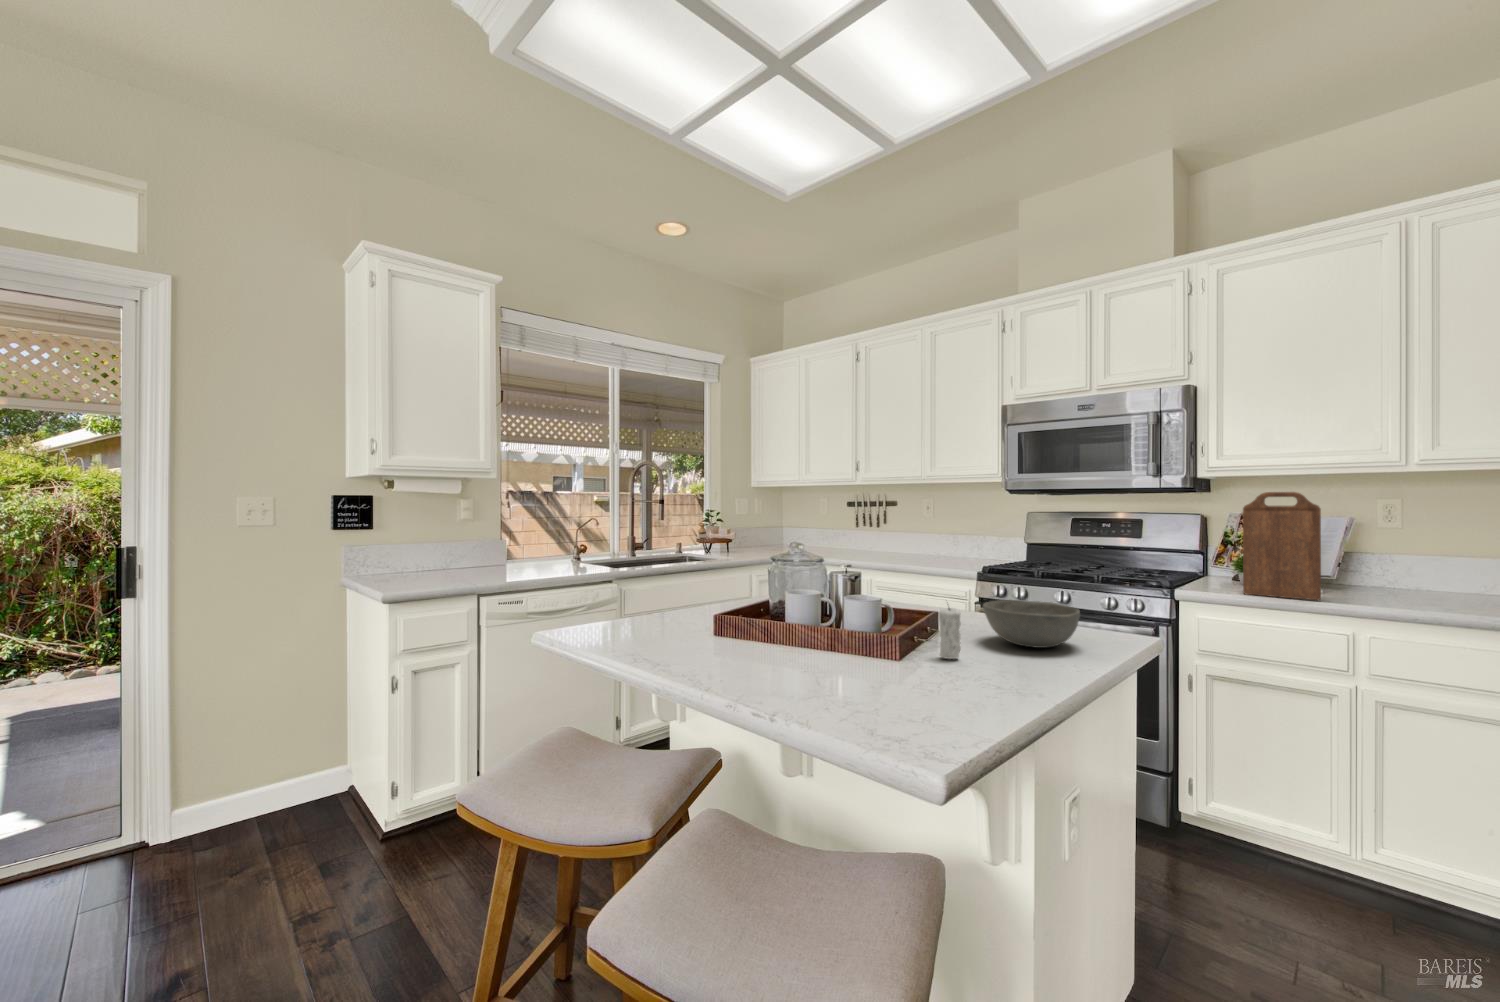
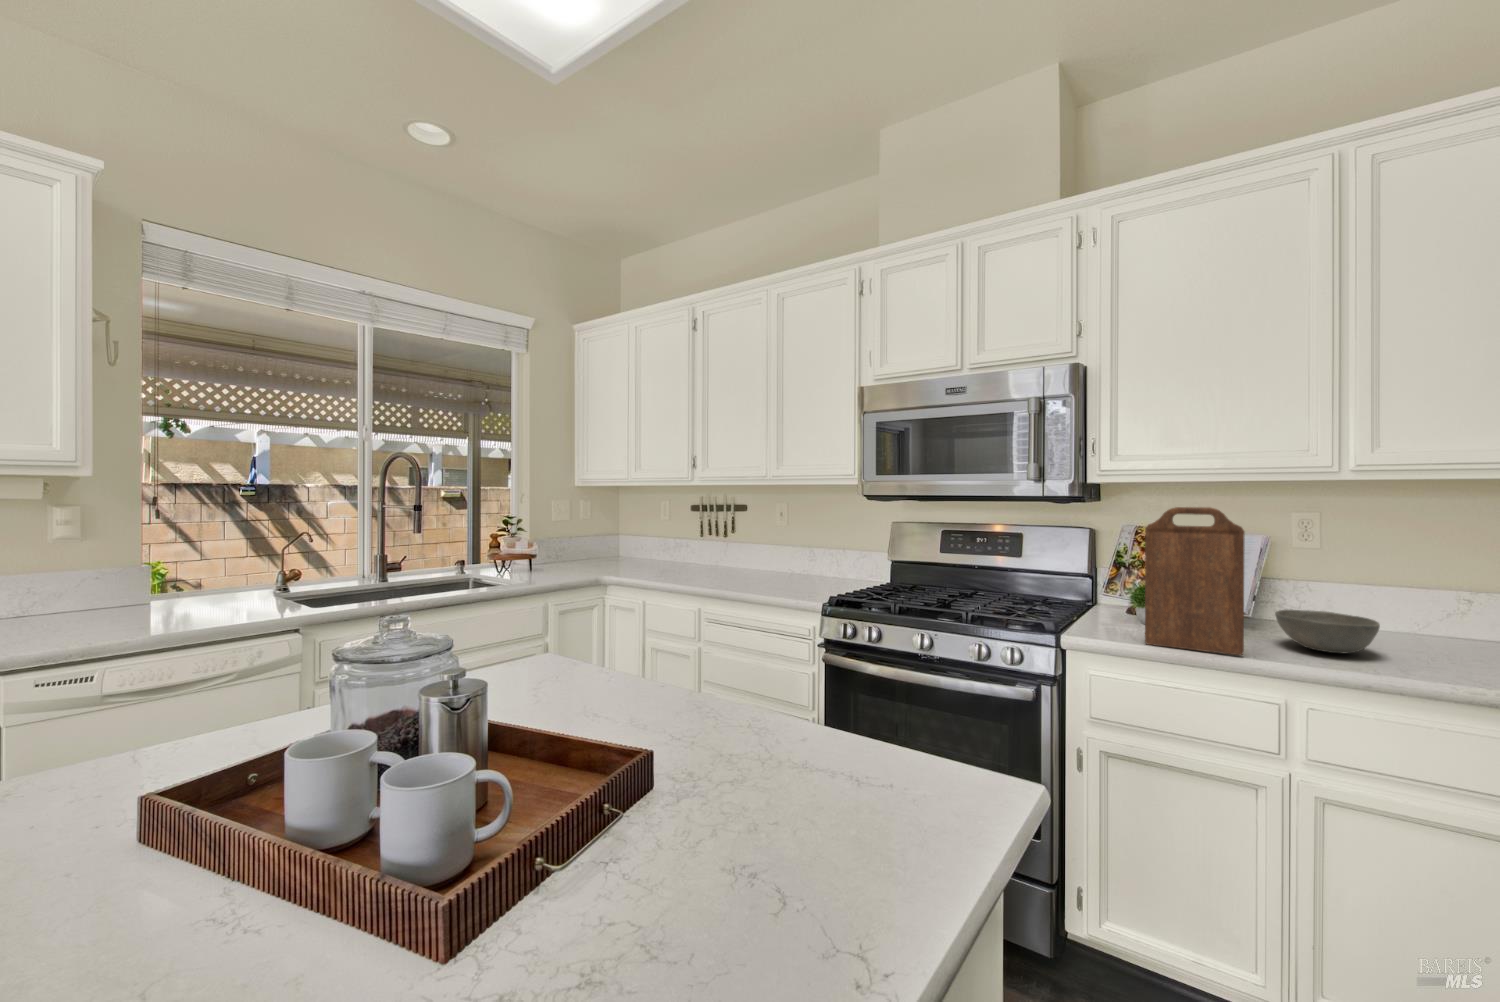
bowl: present [983,600,1080,648] -> present [1275,610,1380,653]
candle: present [939,607,961,659] -> none [564,790,614,936]

